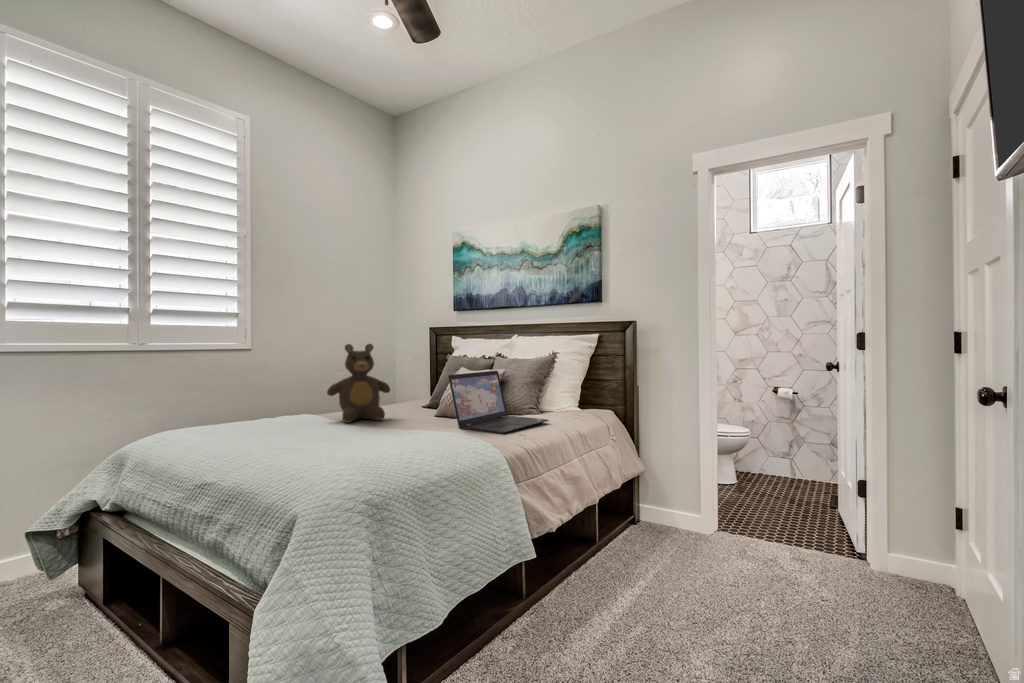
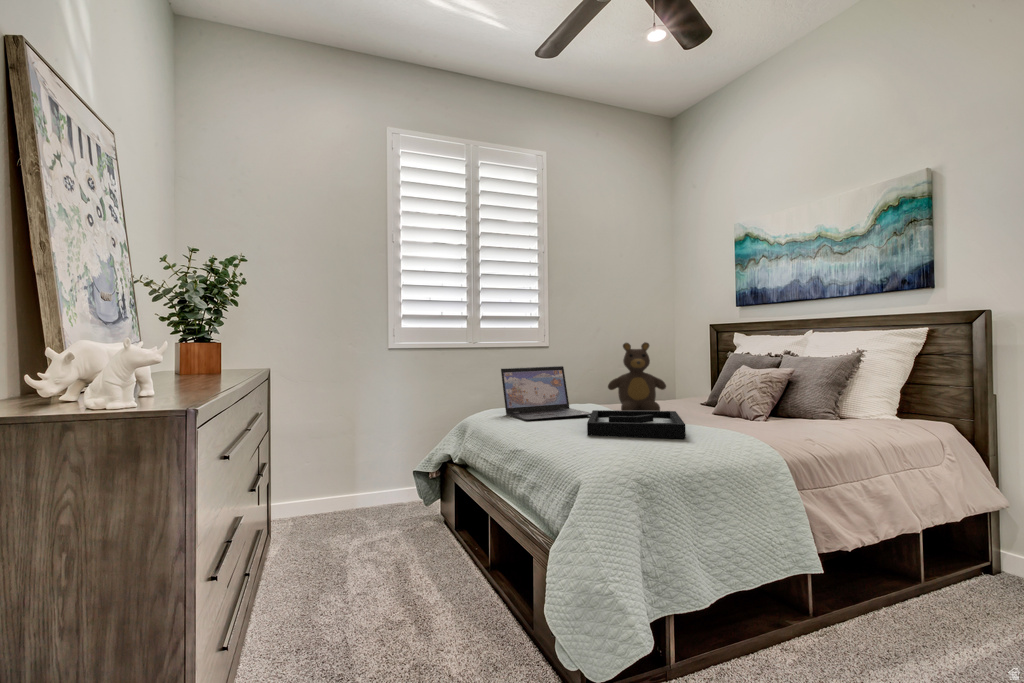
laptop: present [448,371,549,434] -> present [501,366,591,421]
decorative tray: none [304,416,415,454] -> present [587,410,686,438]

